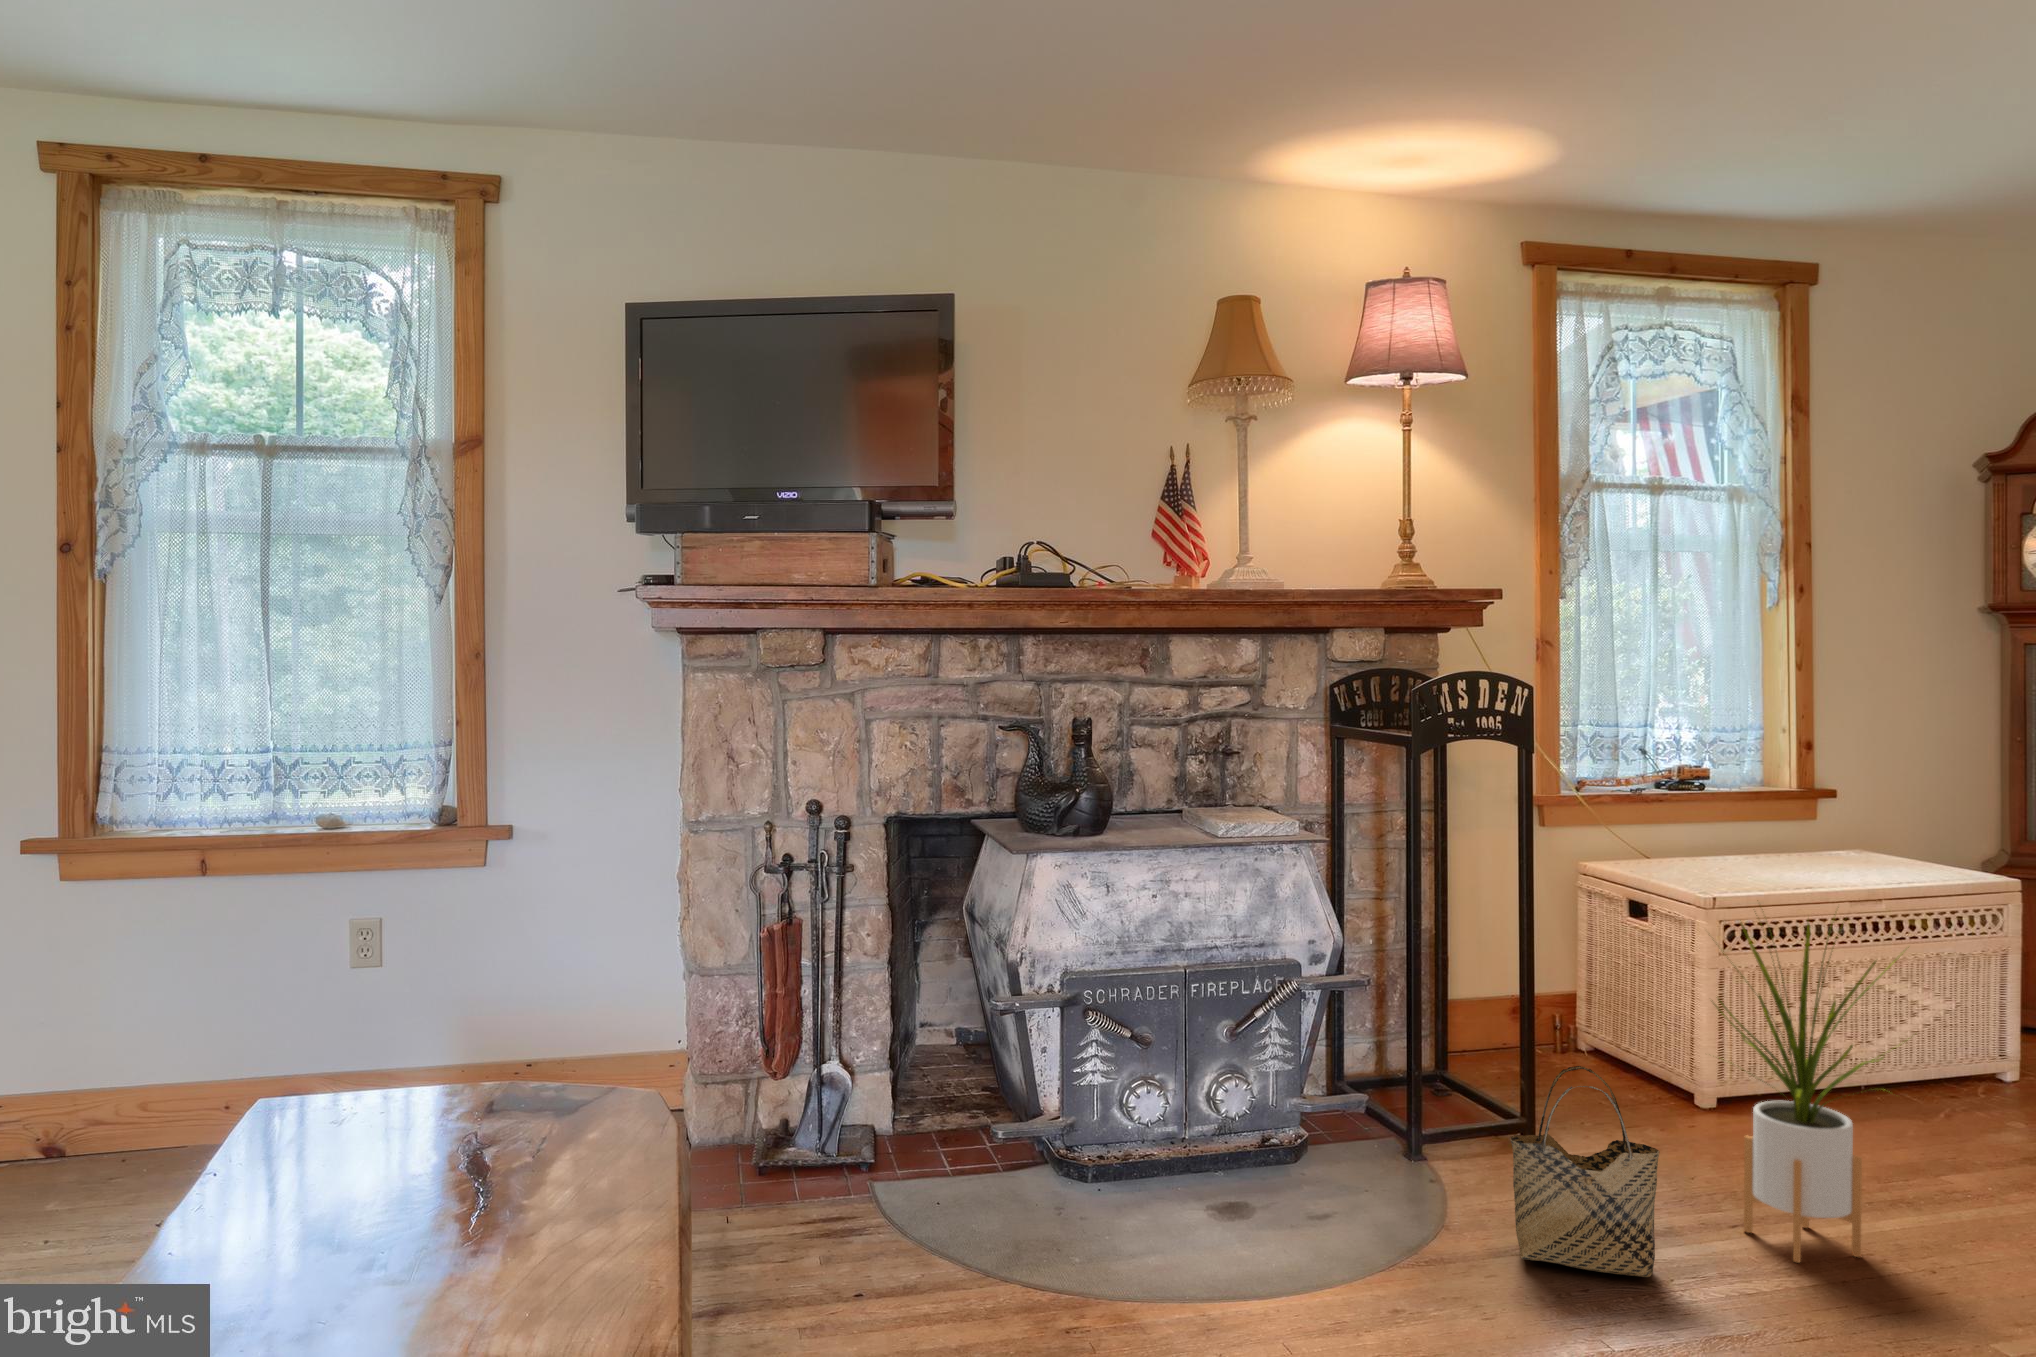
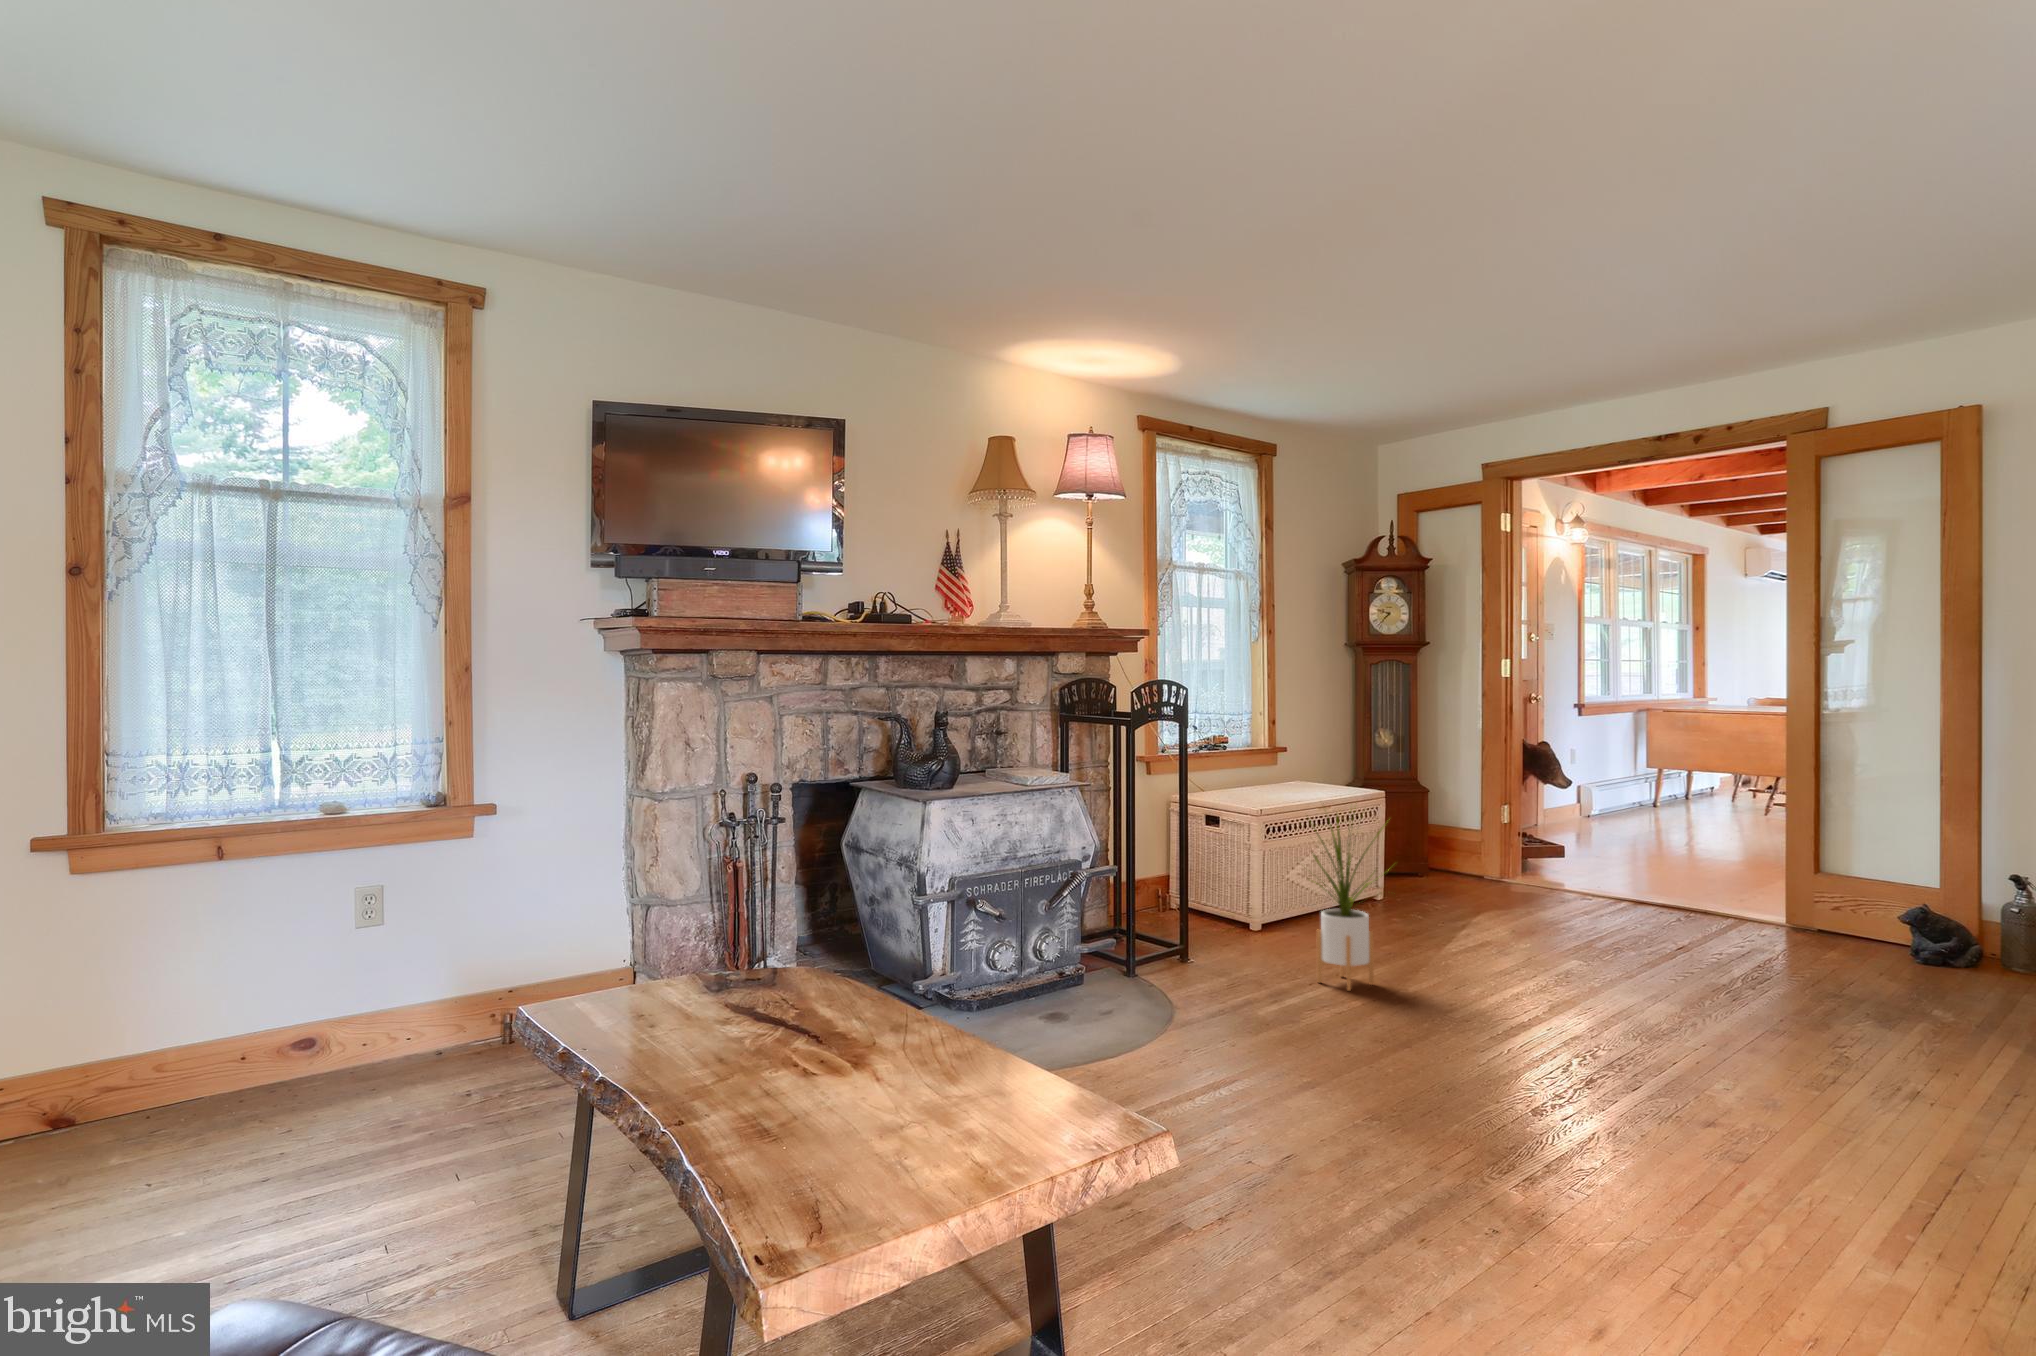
woven basket: present [1509,1066,1660,1277] -> none [1220,898,1296,1008]

